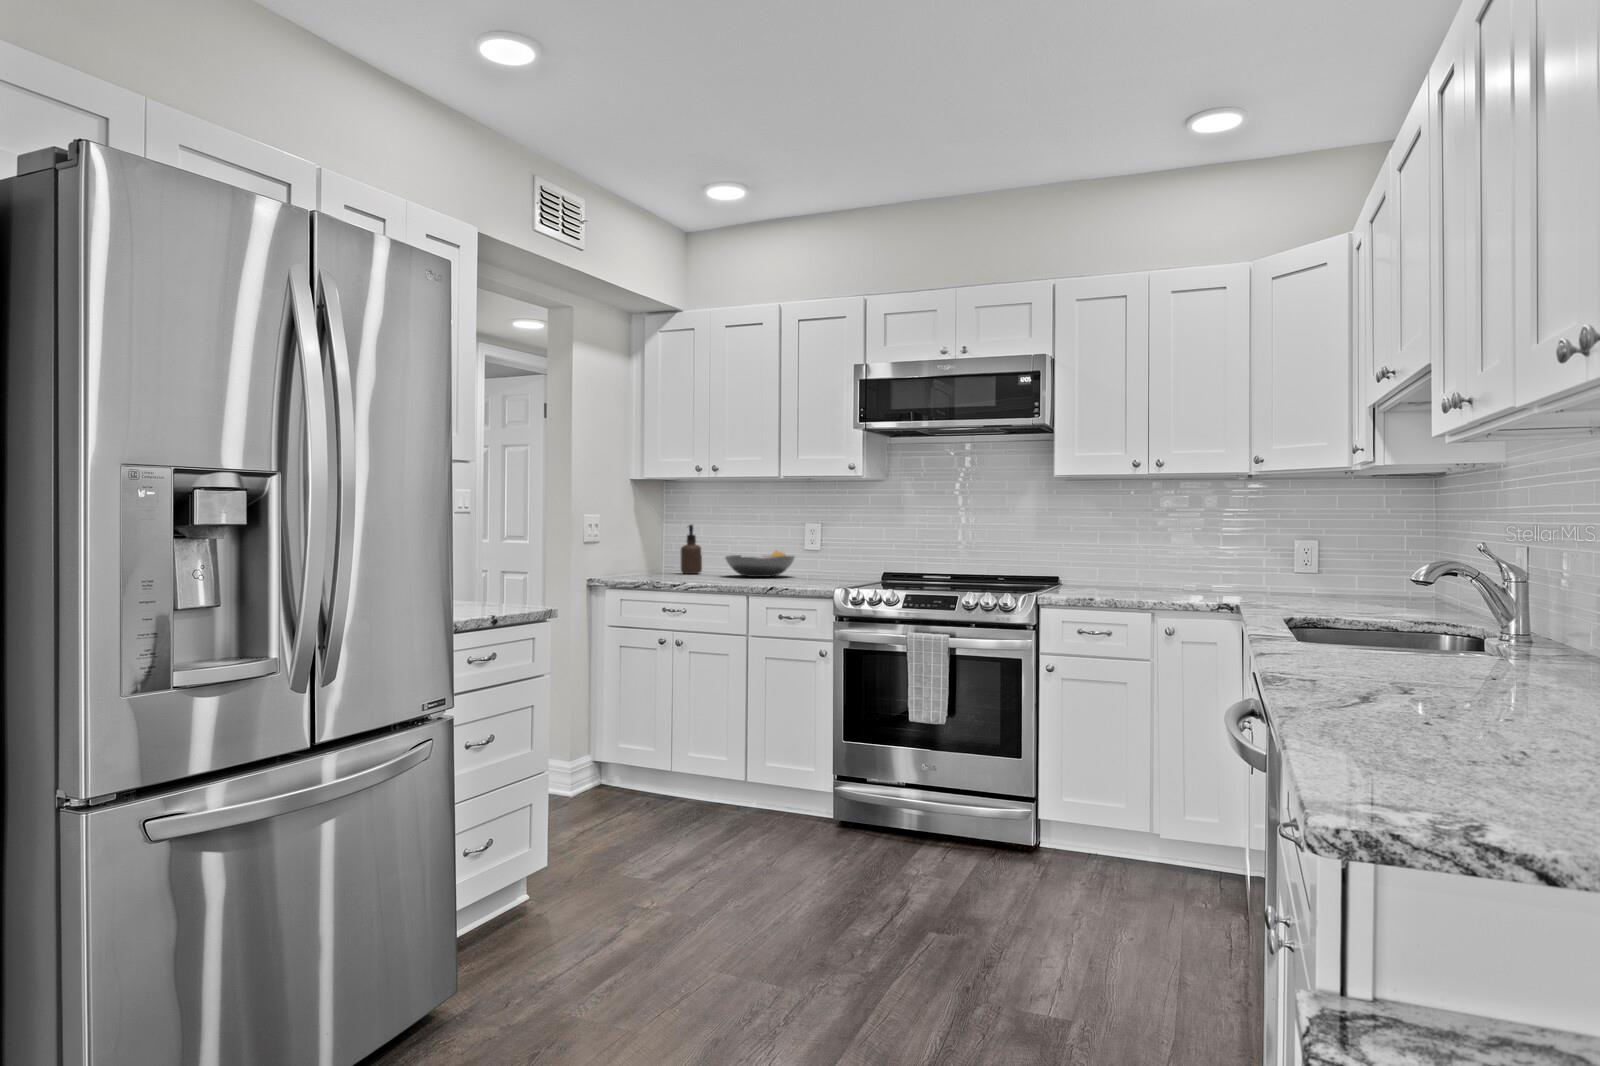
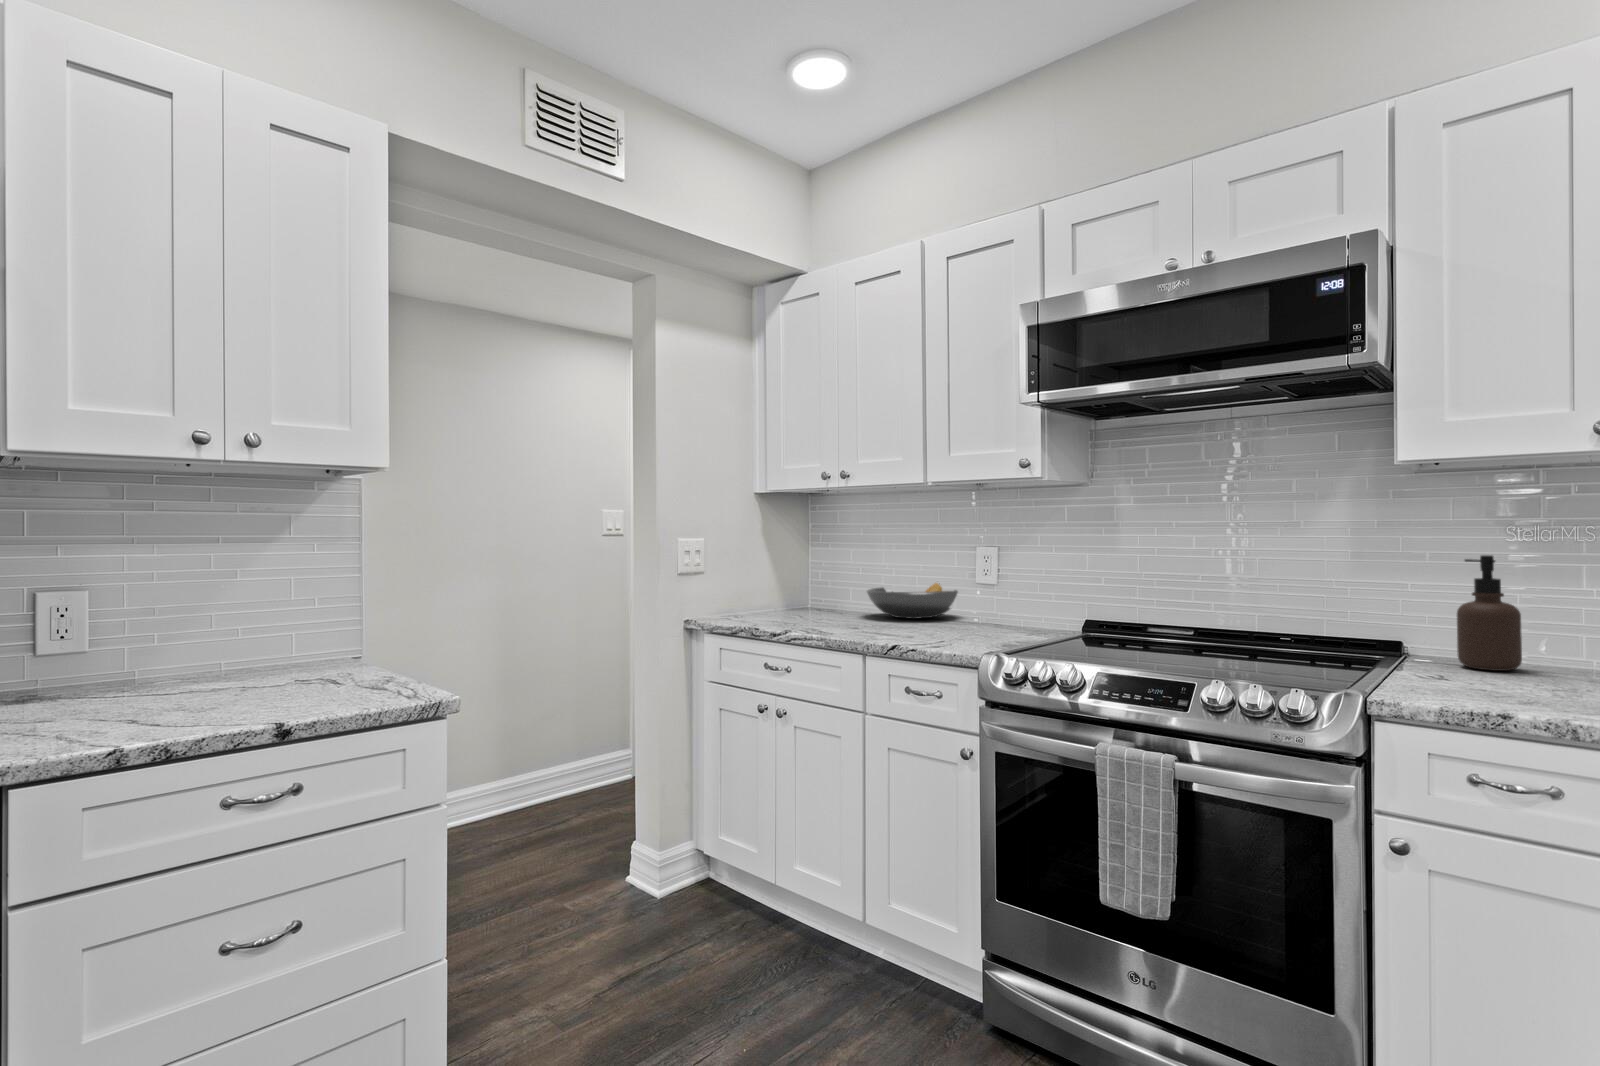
soap dispenser: present [681,525,702,574] -> present [1457,555,1522,671]

